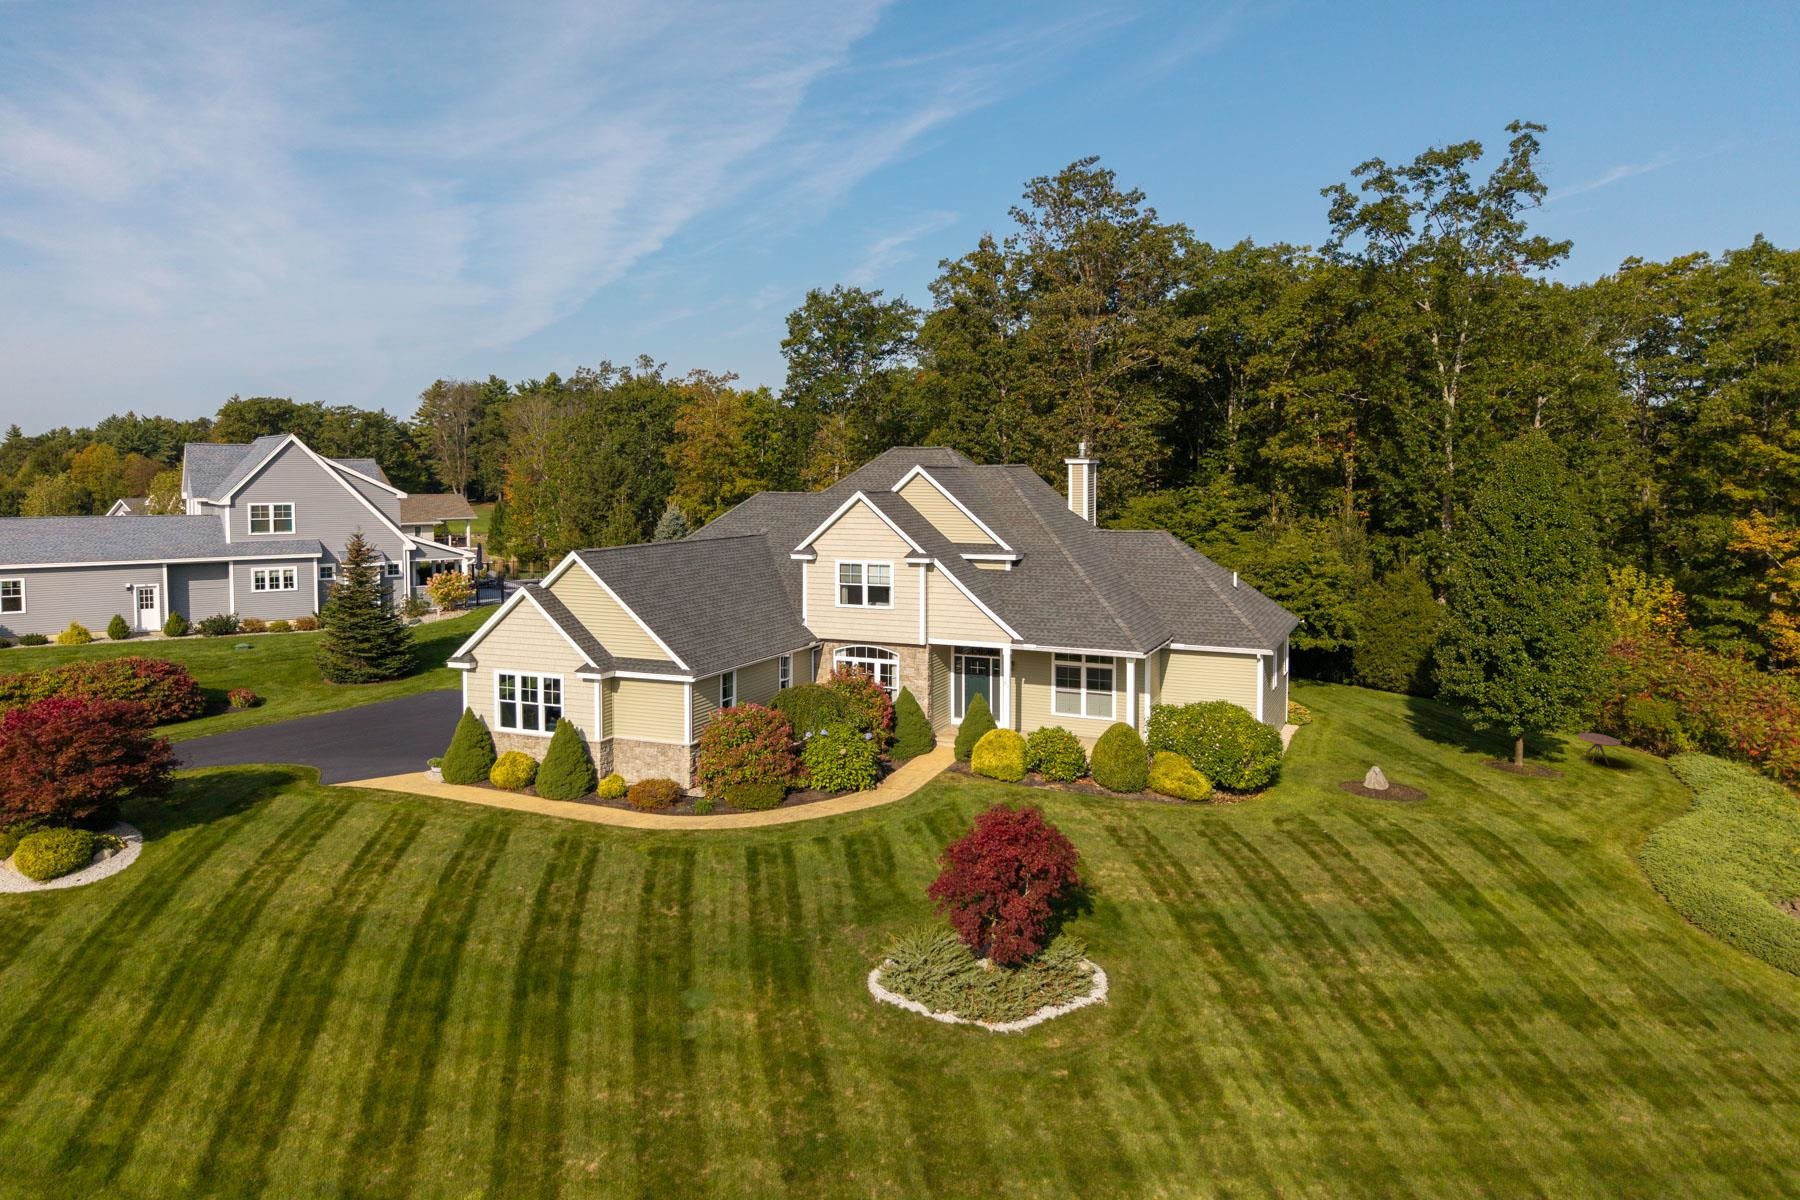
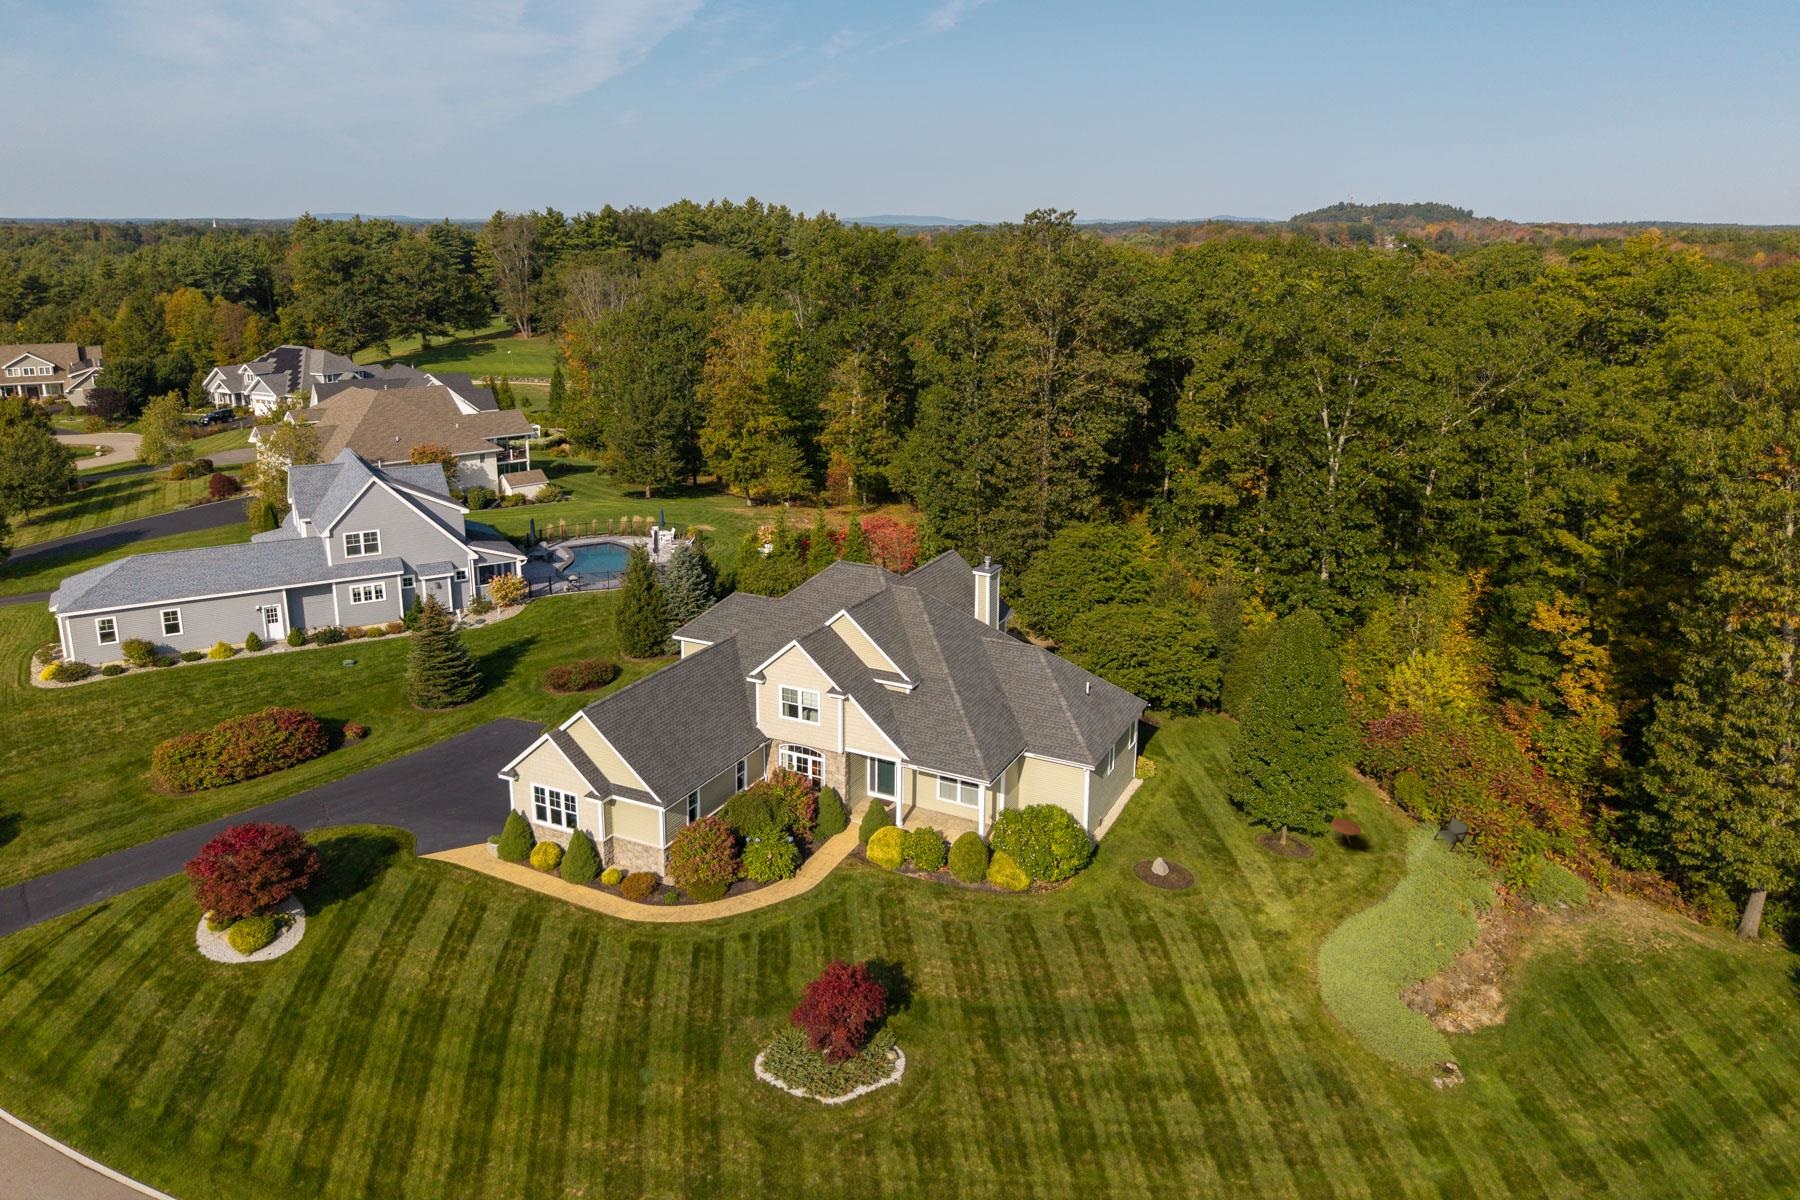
lounge chair: none [1709,726,1761,770] -> present [1434,818,1470,852]

